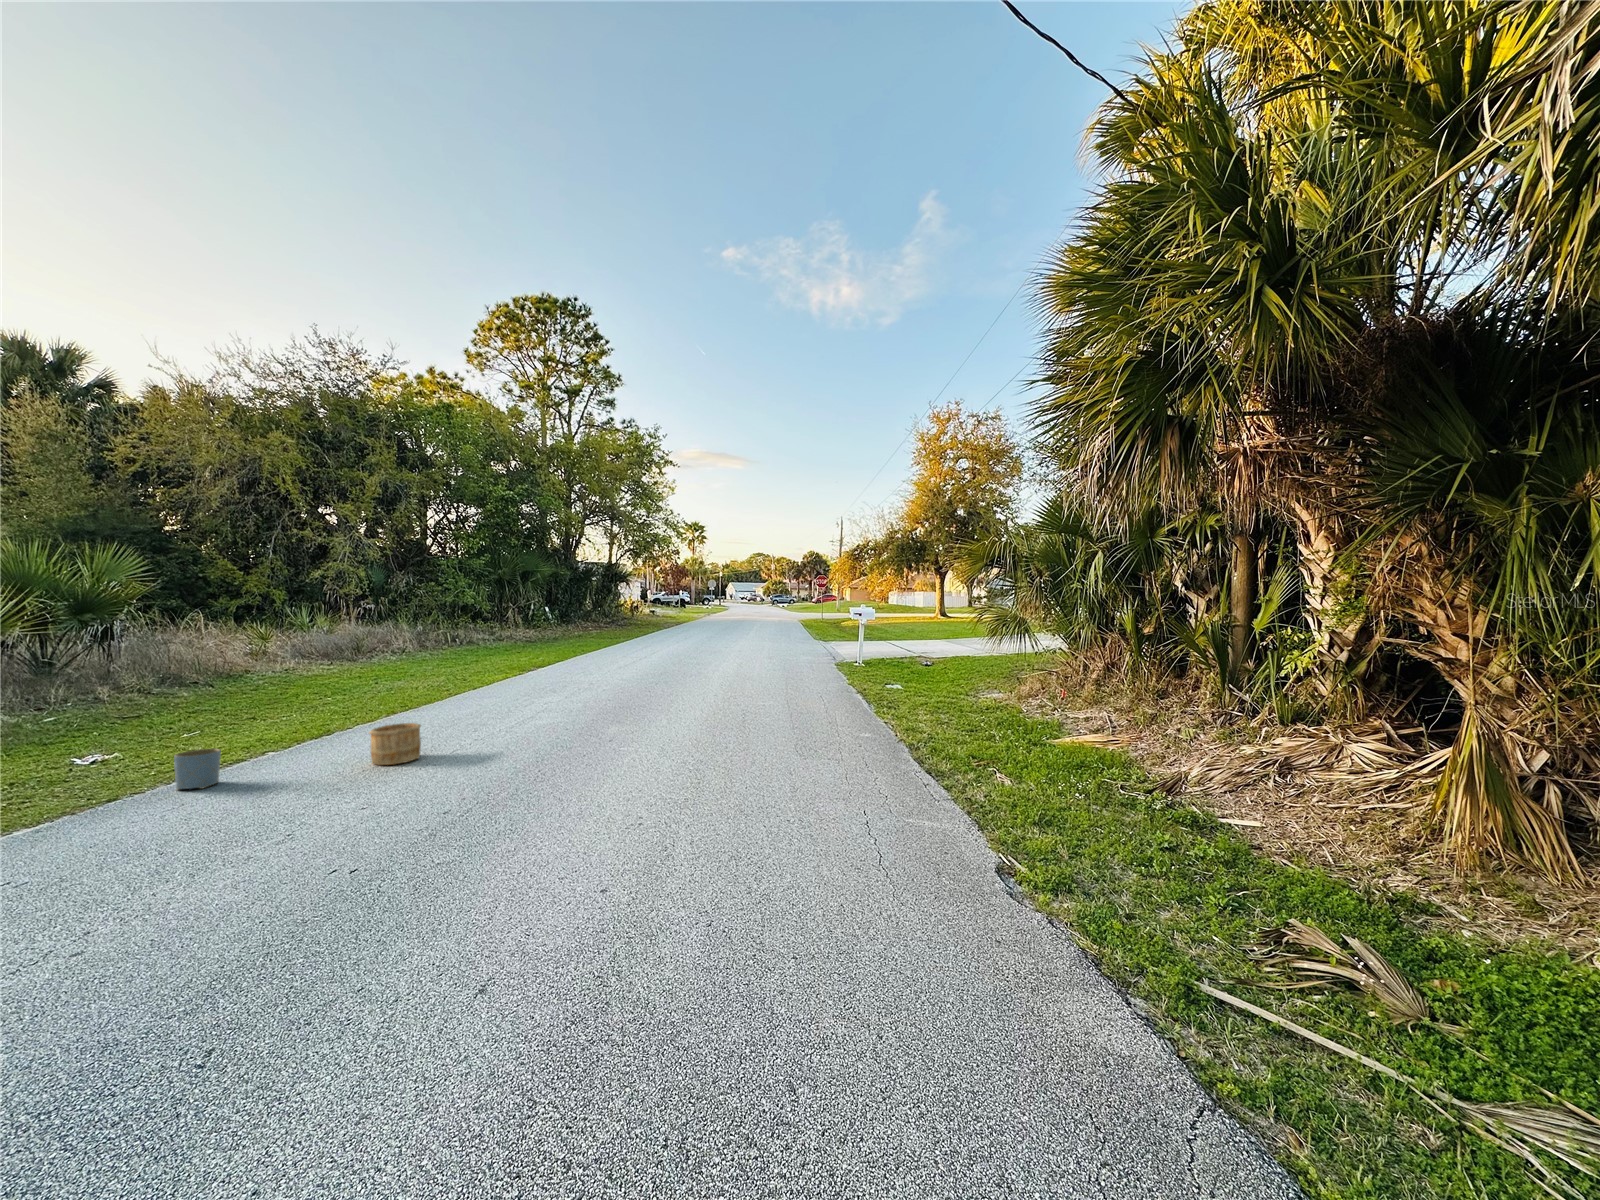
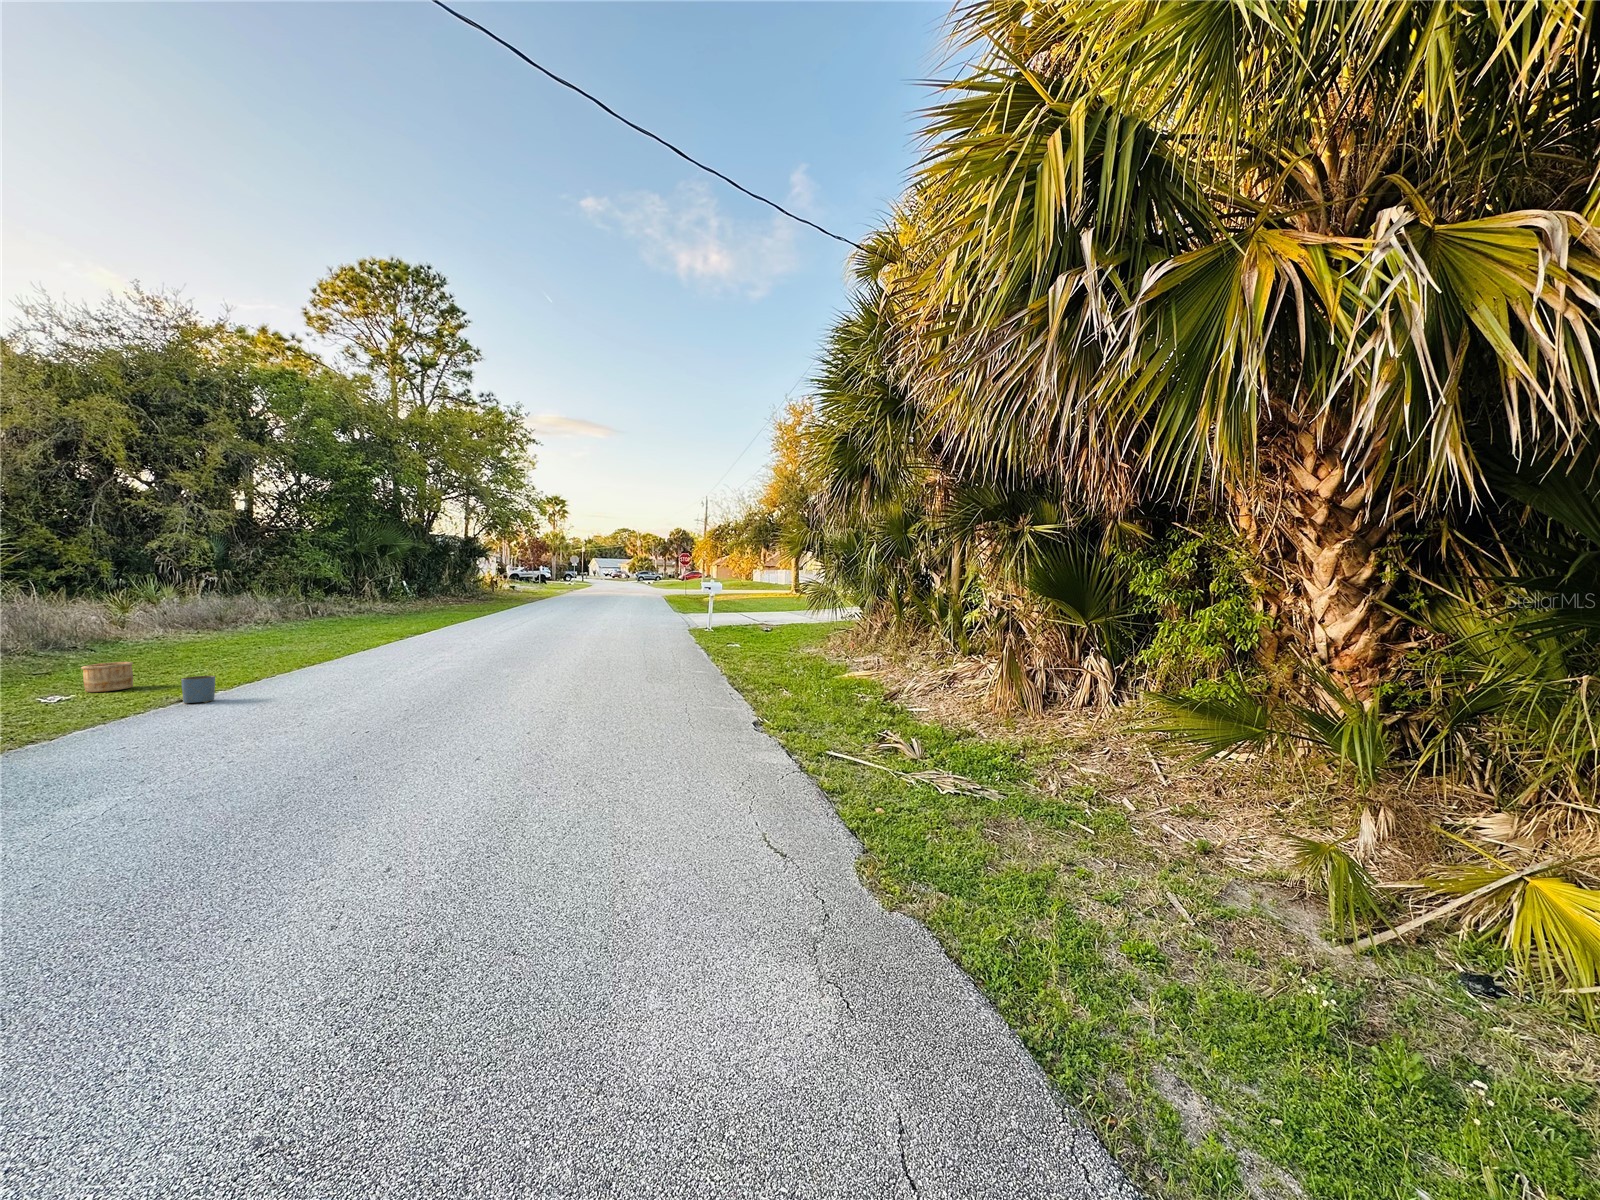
wooden bucket: present [369,723,421,765] -> present [81,662,133,692]

